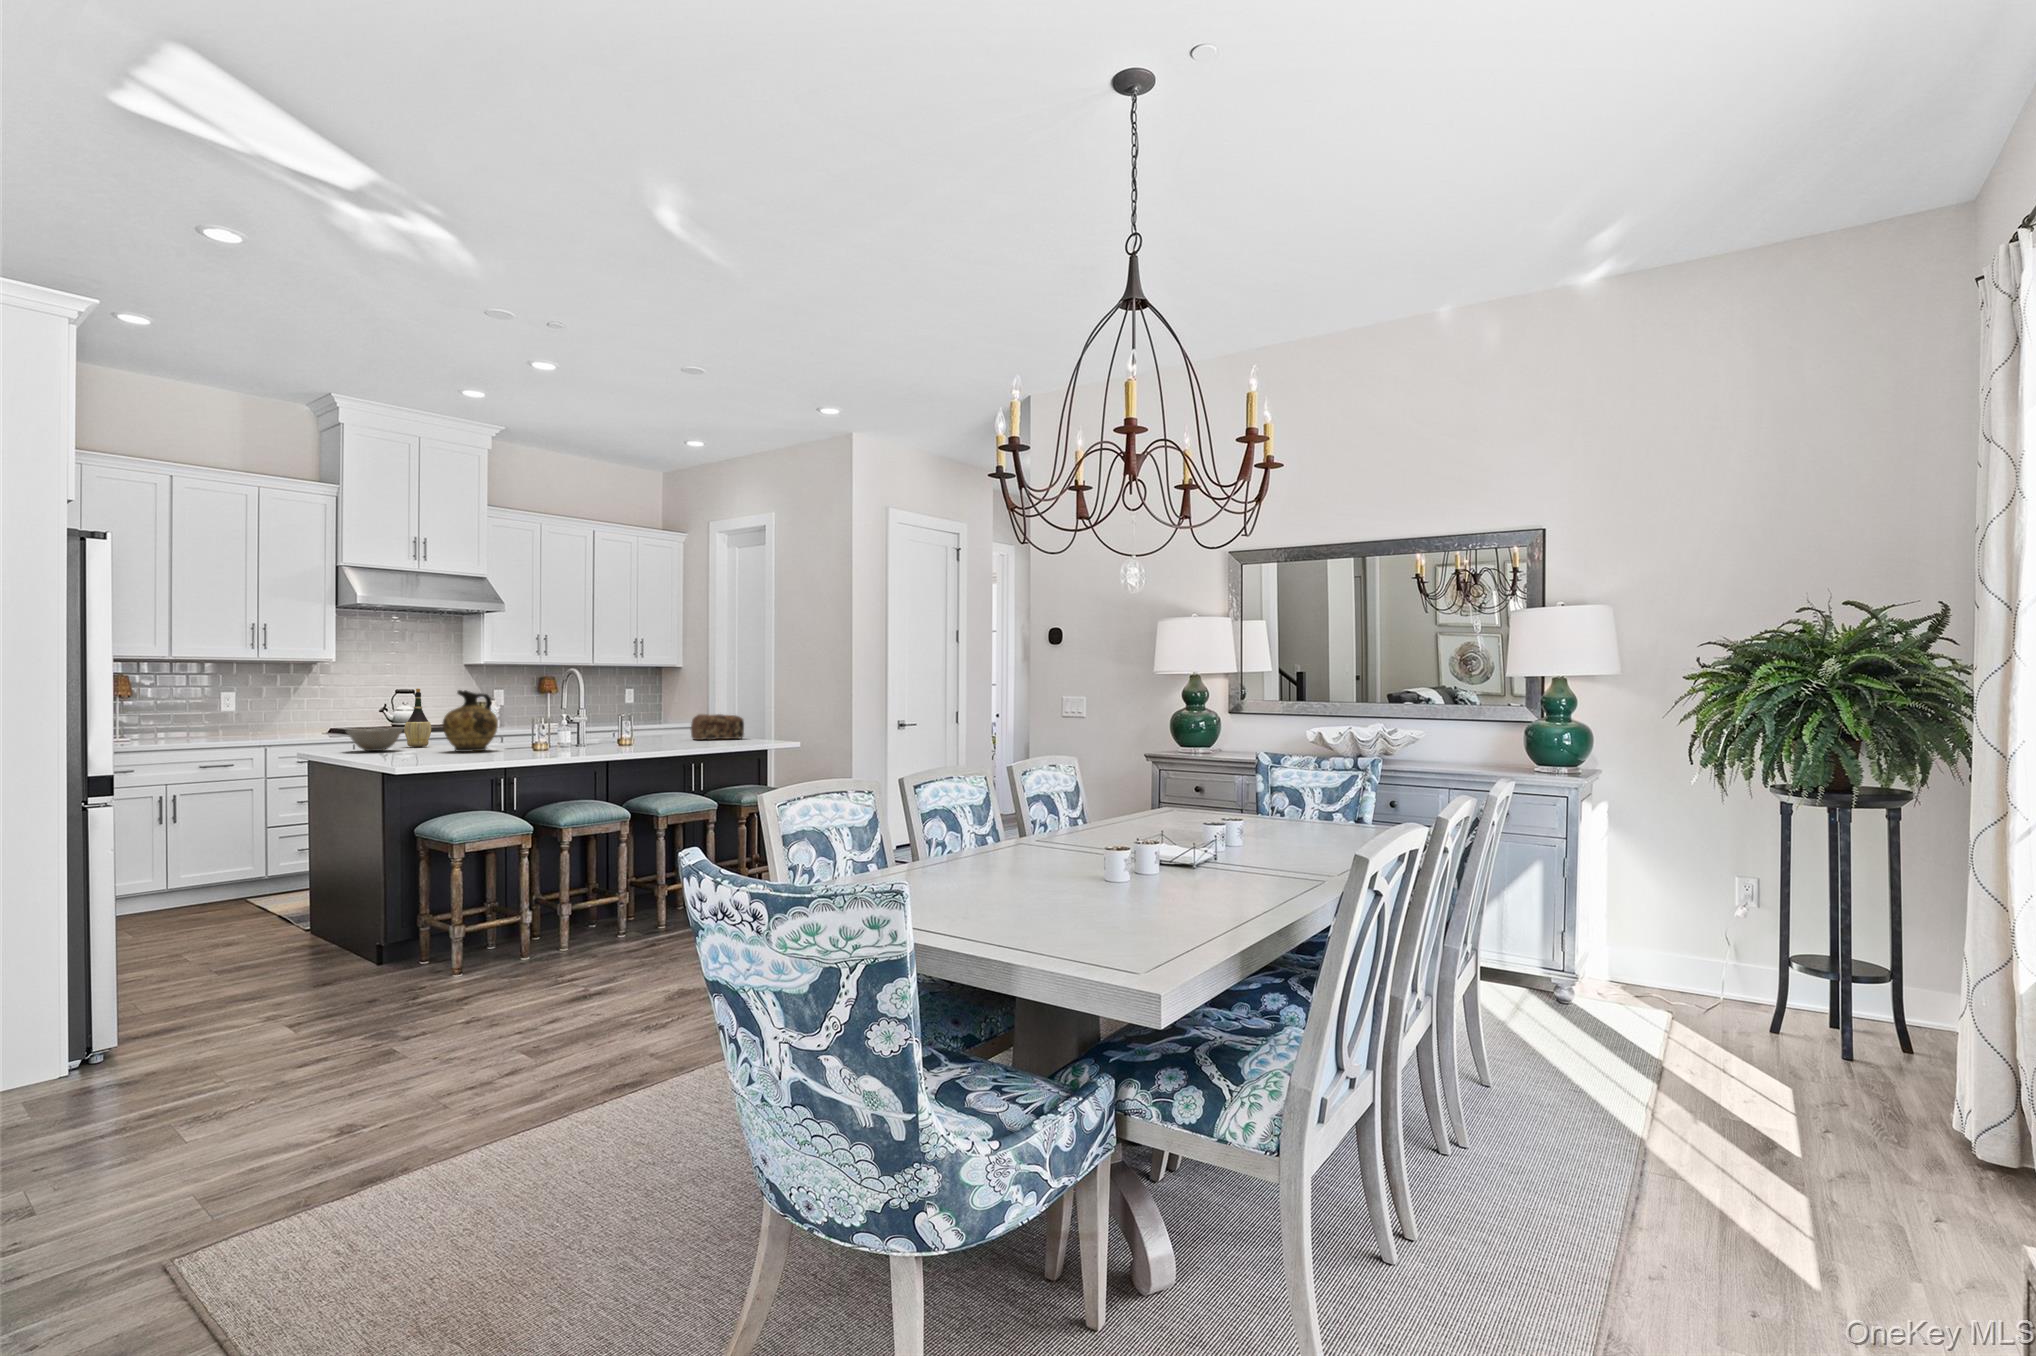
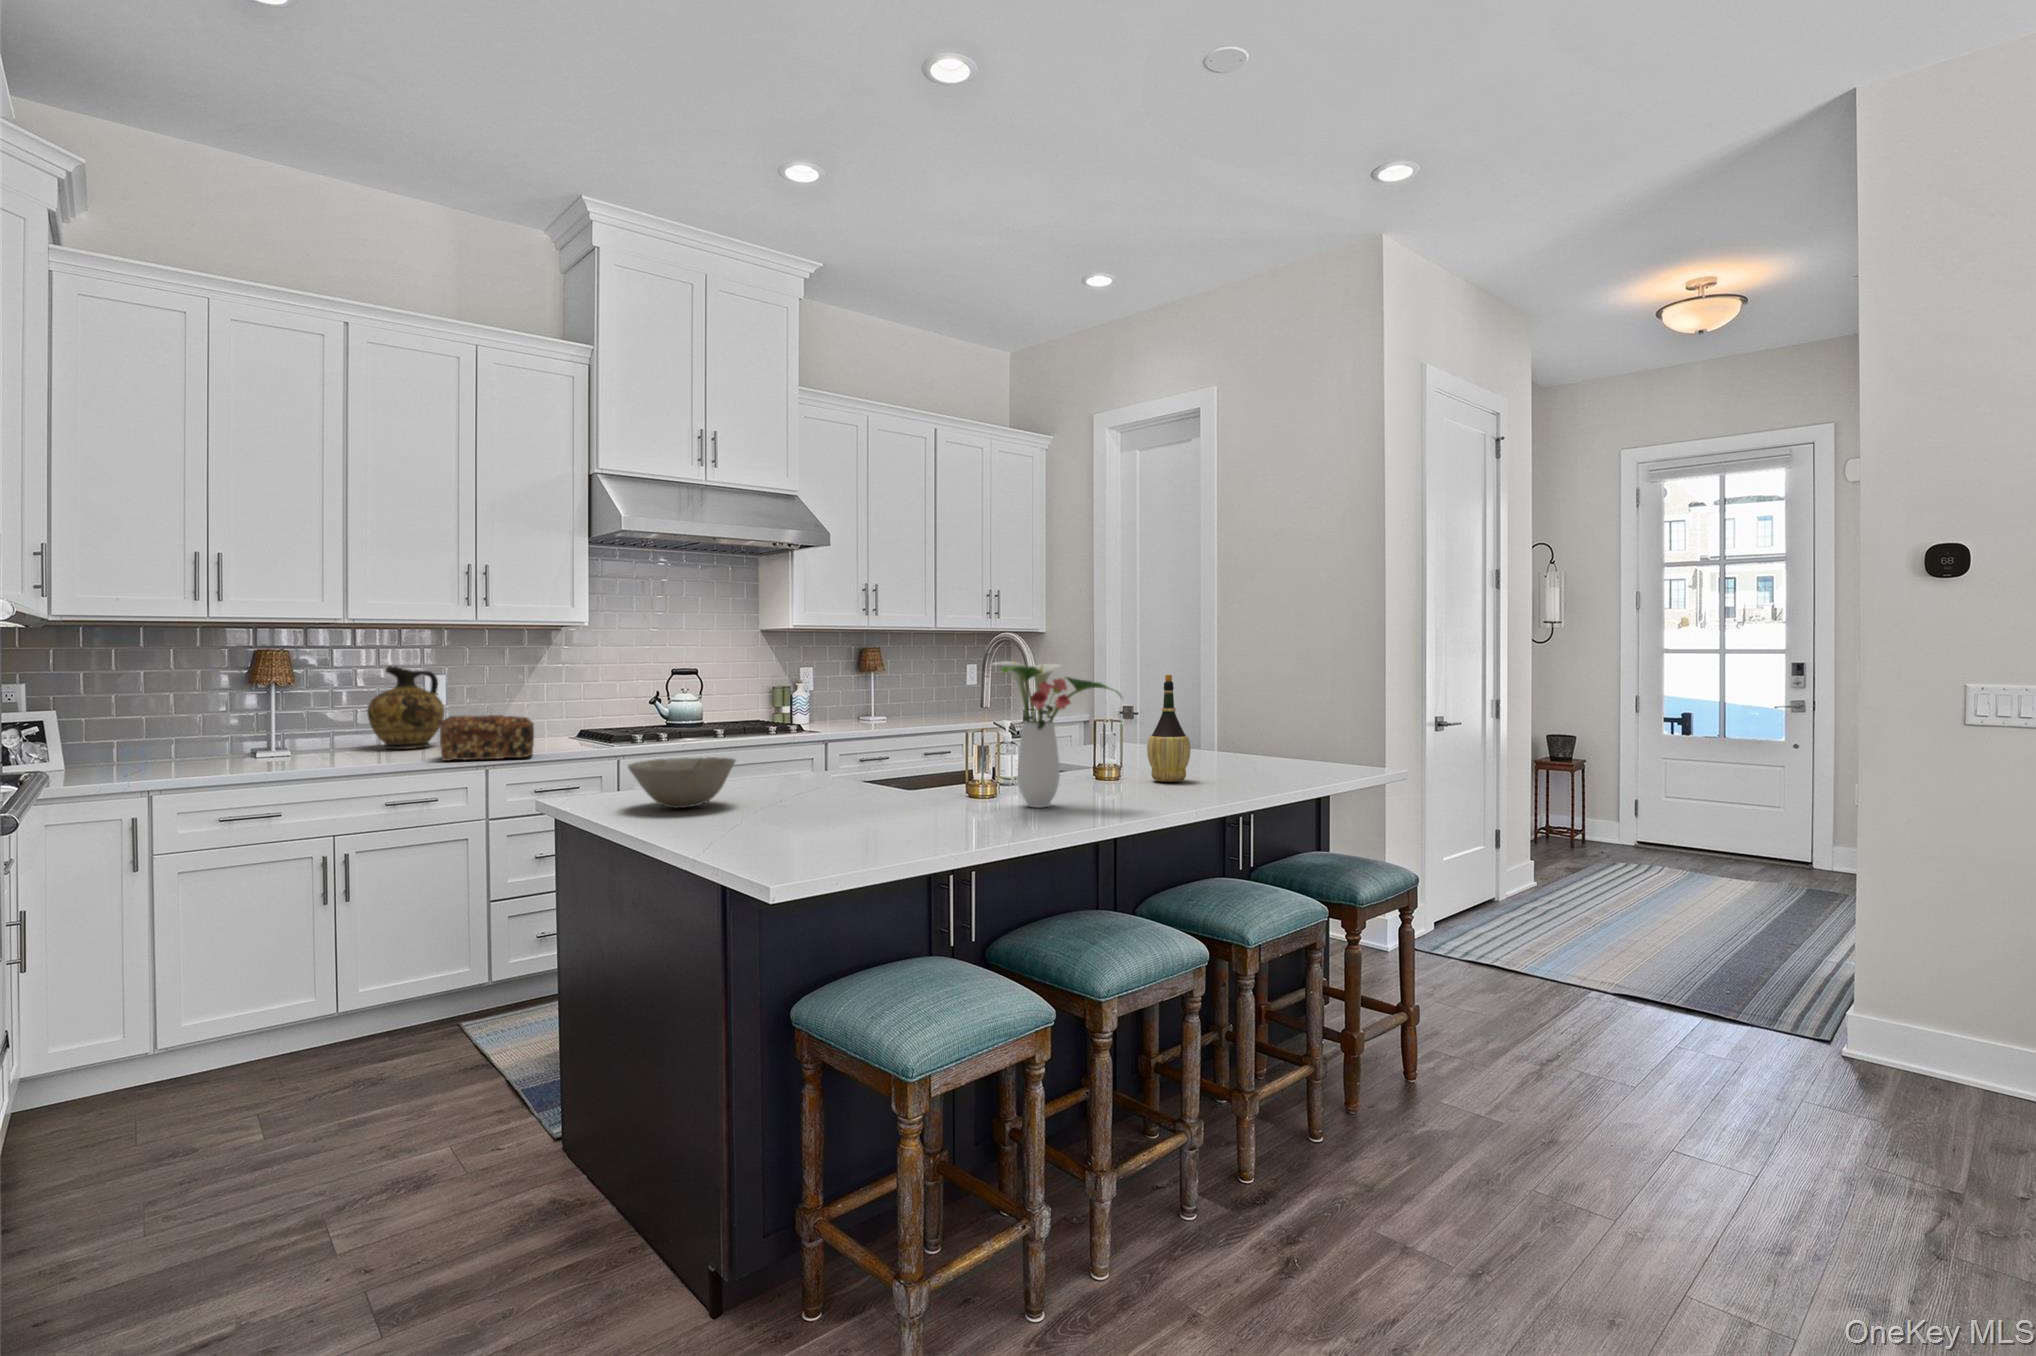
flower arrangement: none [532,680,597,750] -> present [993,661,1121,807]
wine bottle: present [404,689,431,747] -> present [1147,675,1191,782]
ceramic jug: present [442,690,498,752] -> present [367,666,444,749]
bread loaf: present [691,714,744,740] -> present [440,715,534,761]

